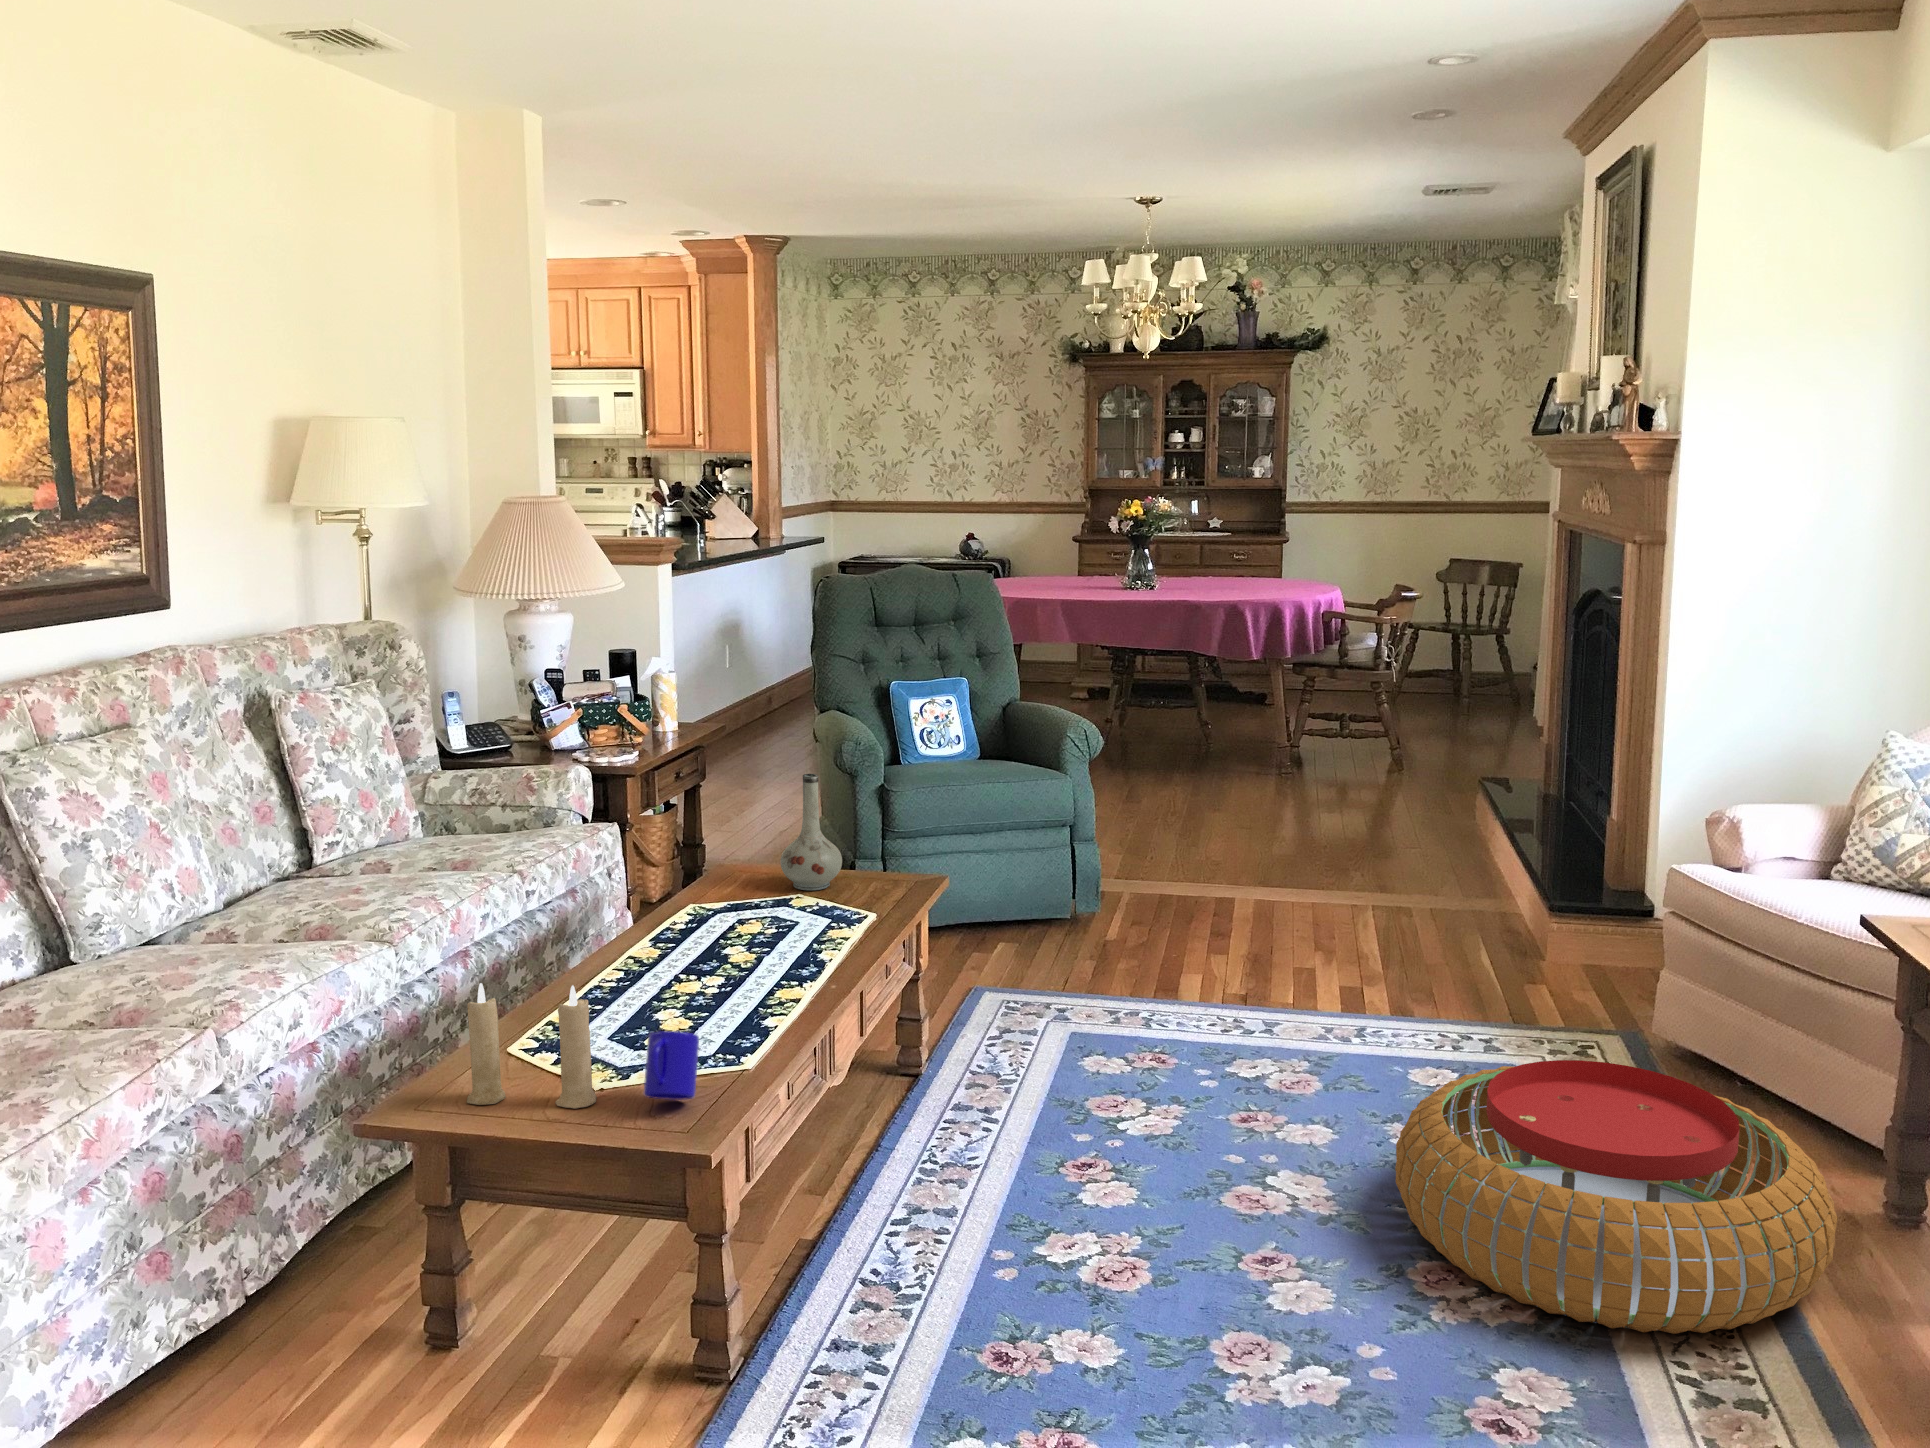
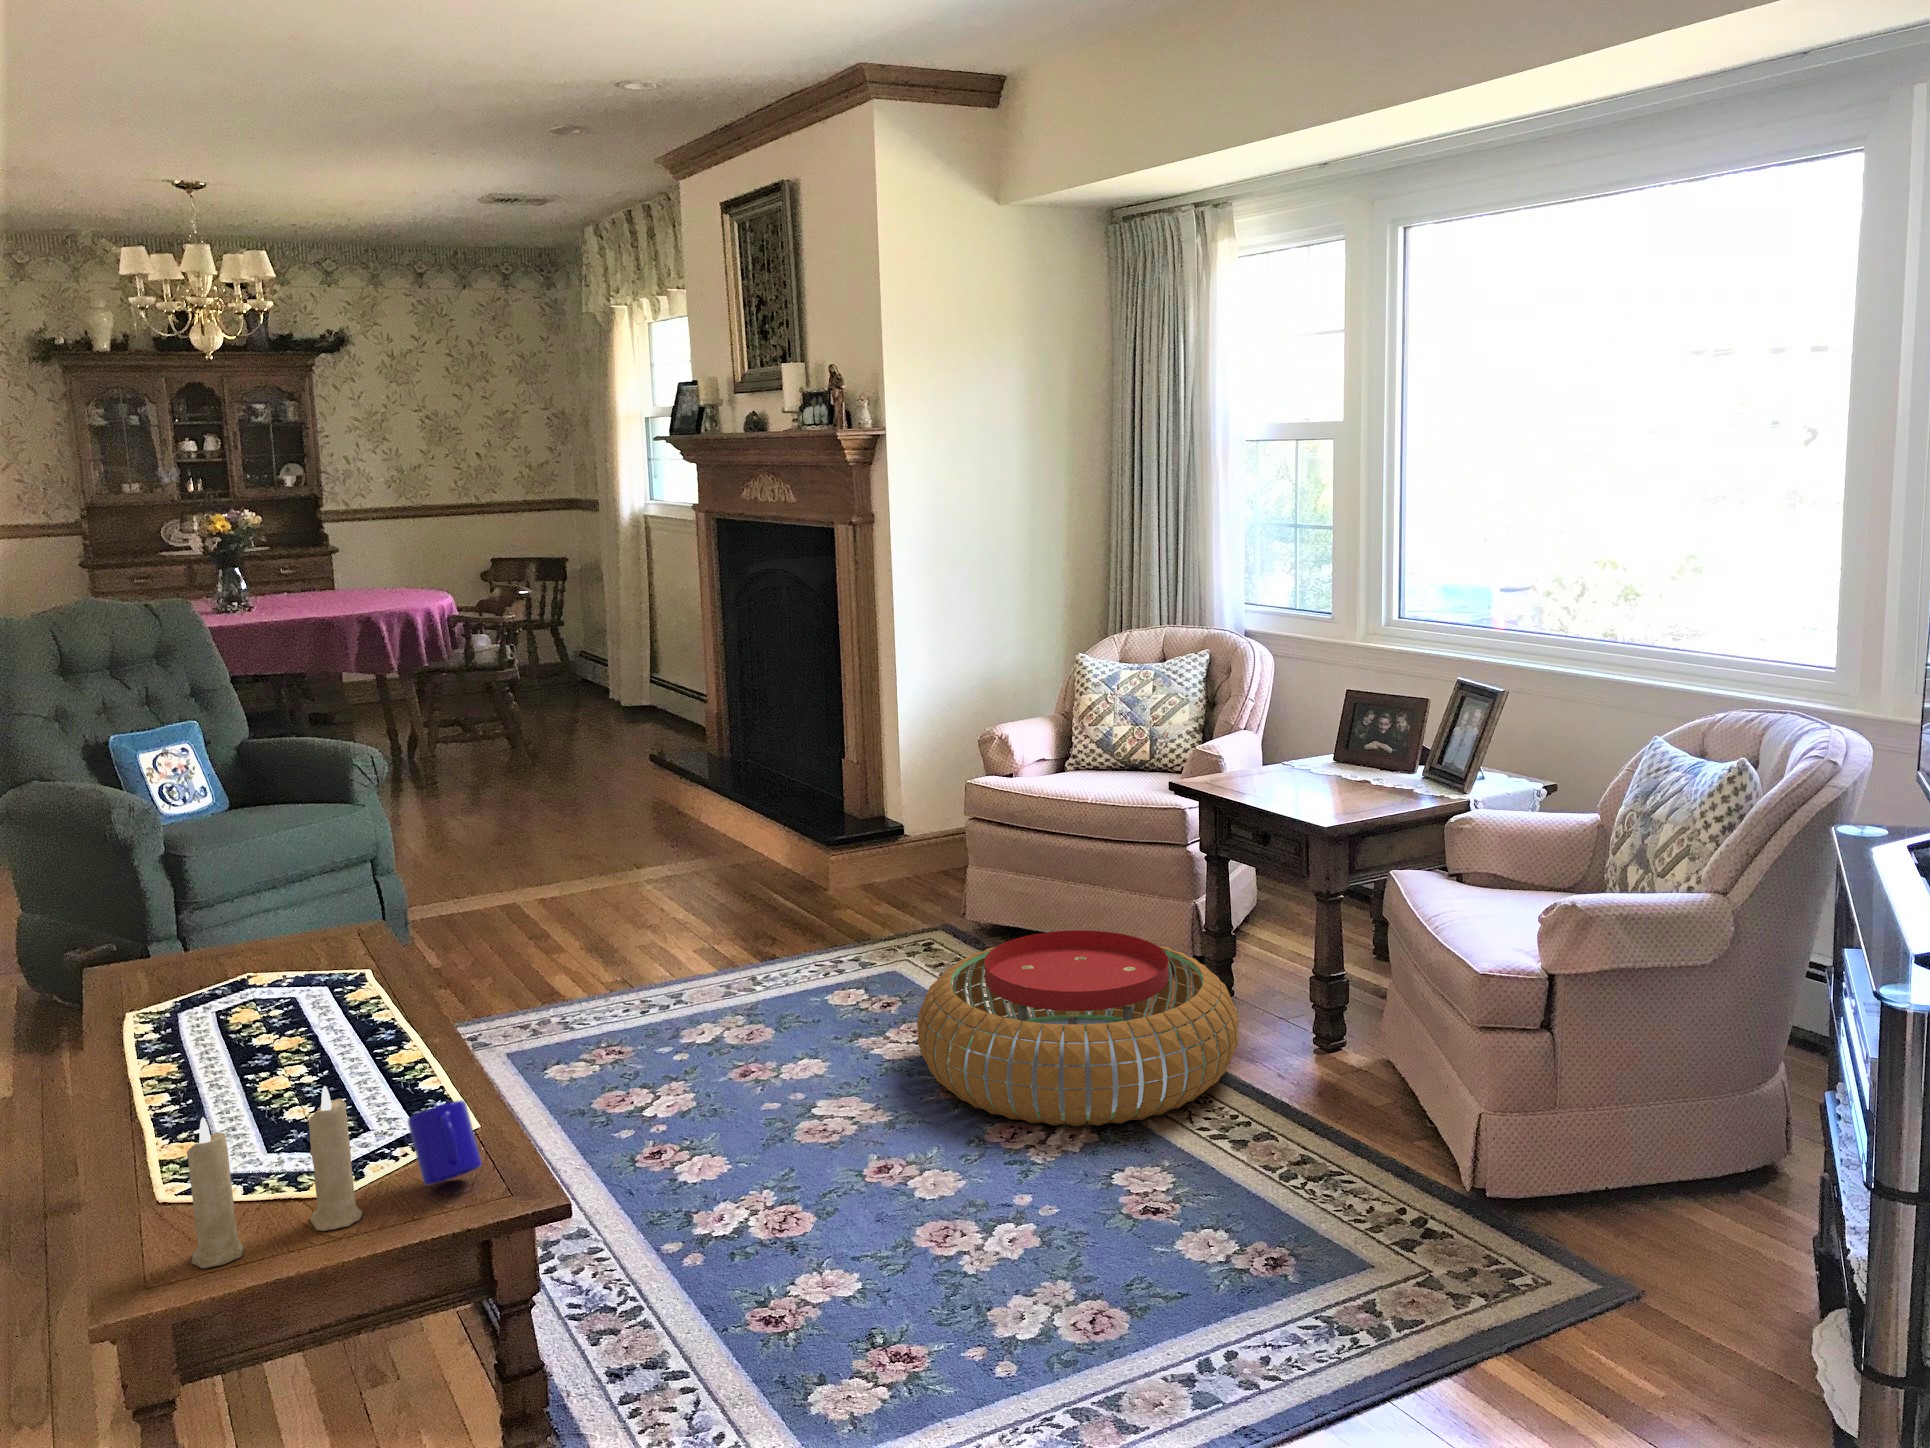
vase: present [780,774,842,890] -> none [208,834,286,969]

